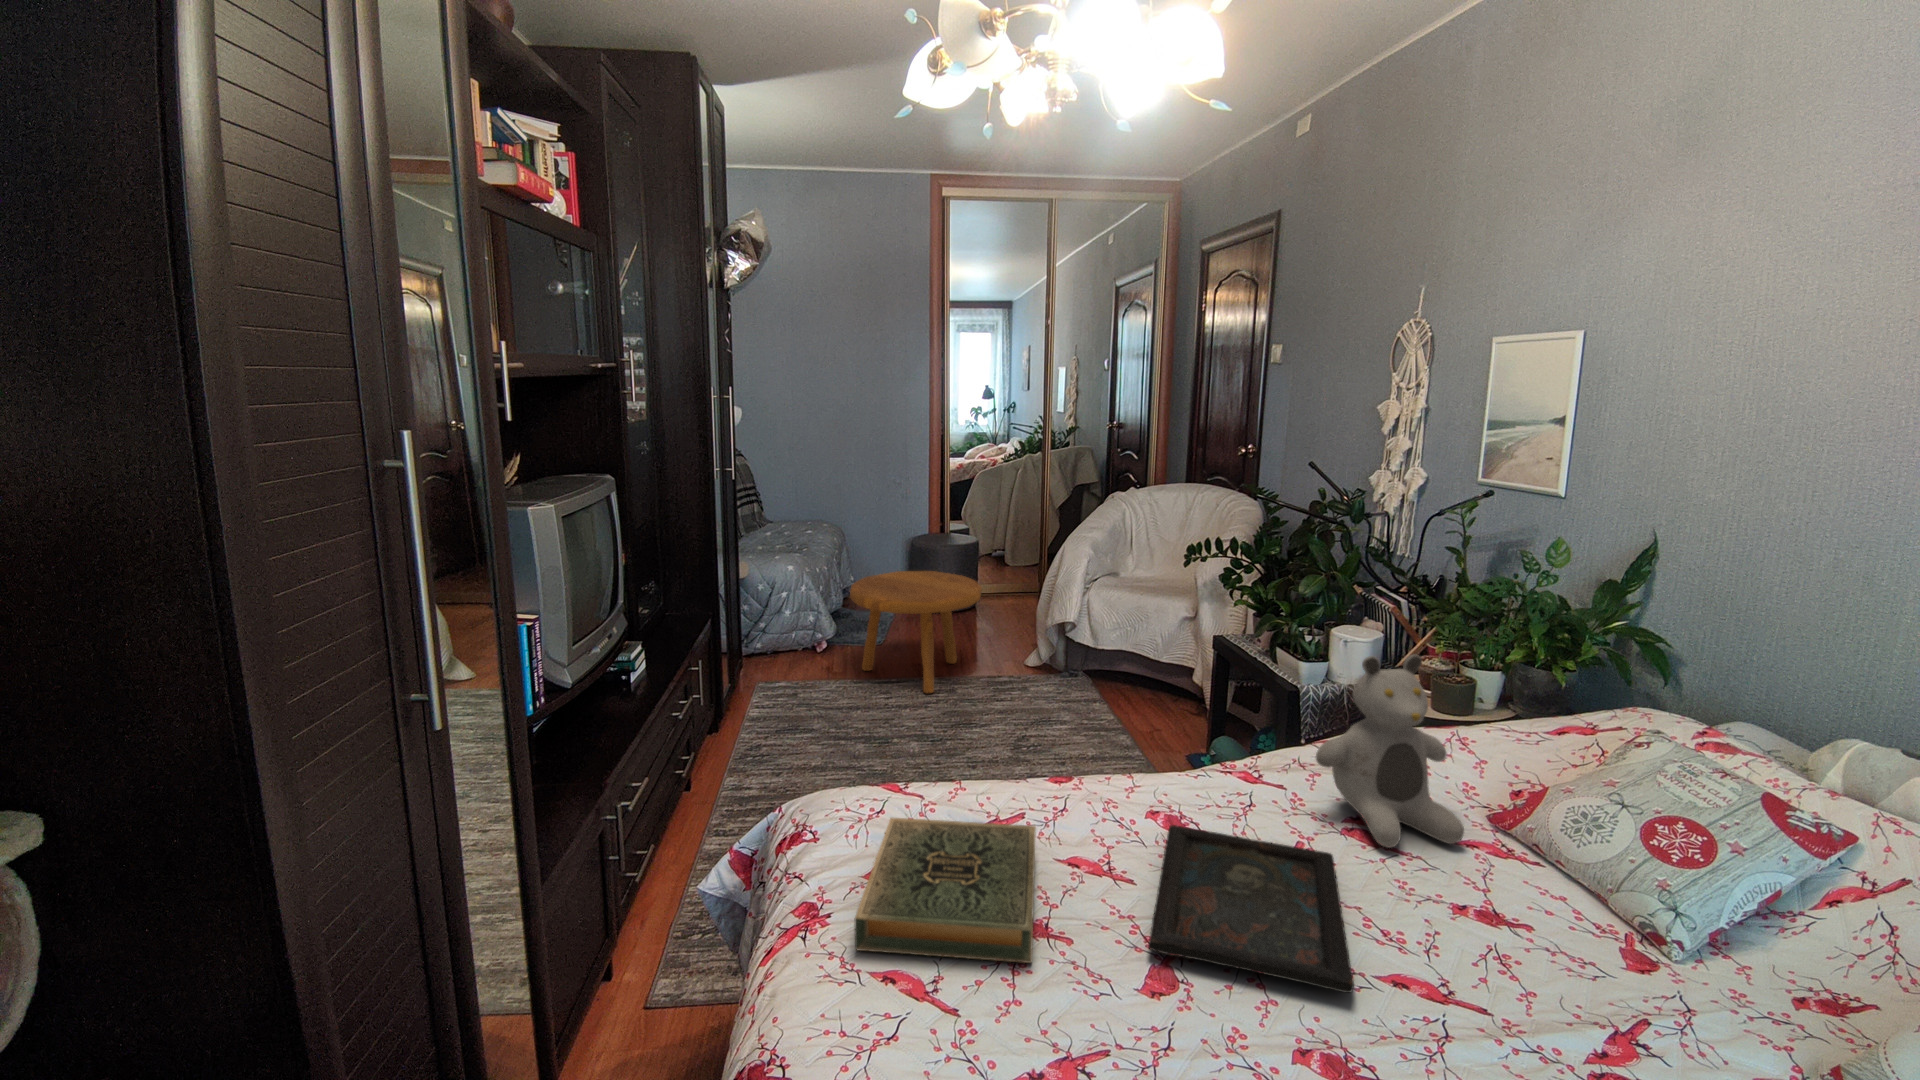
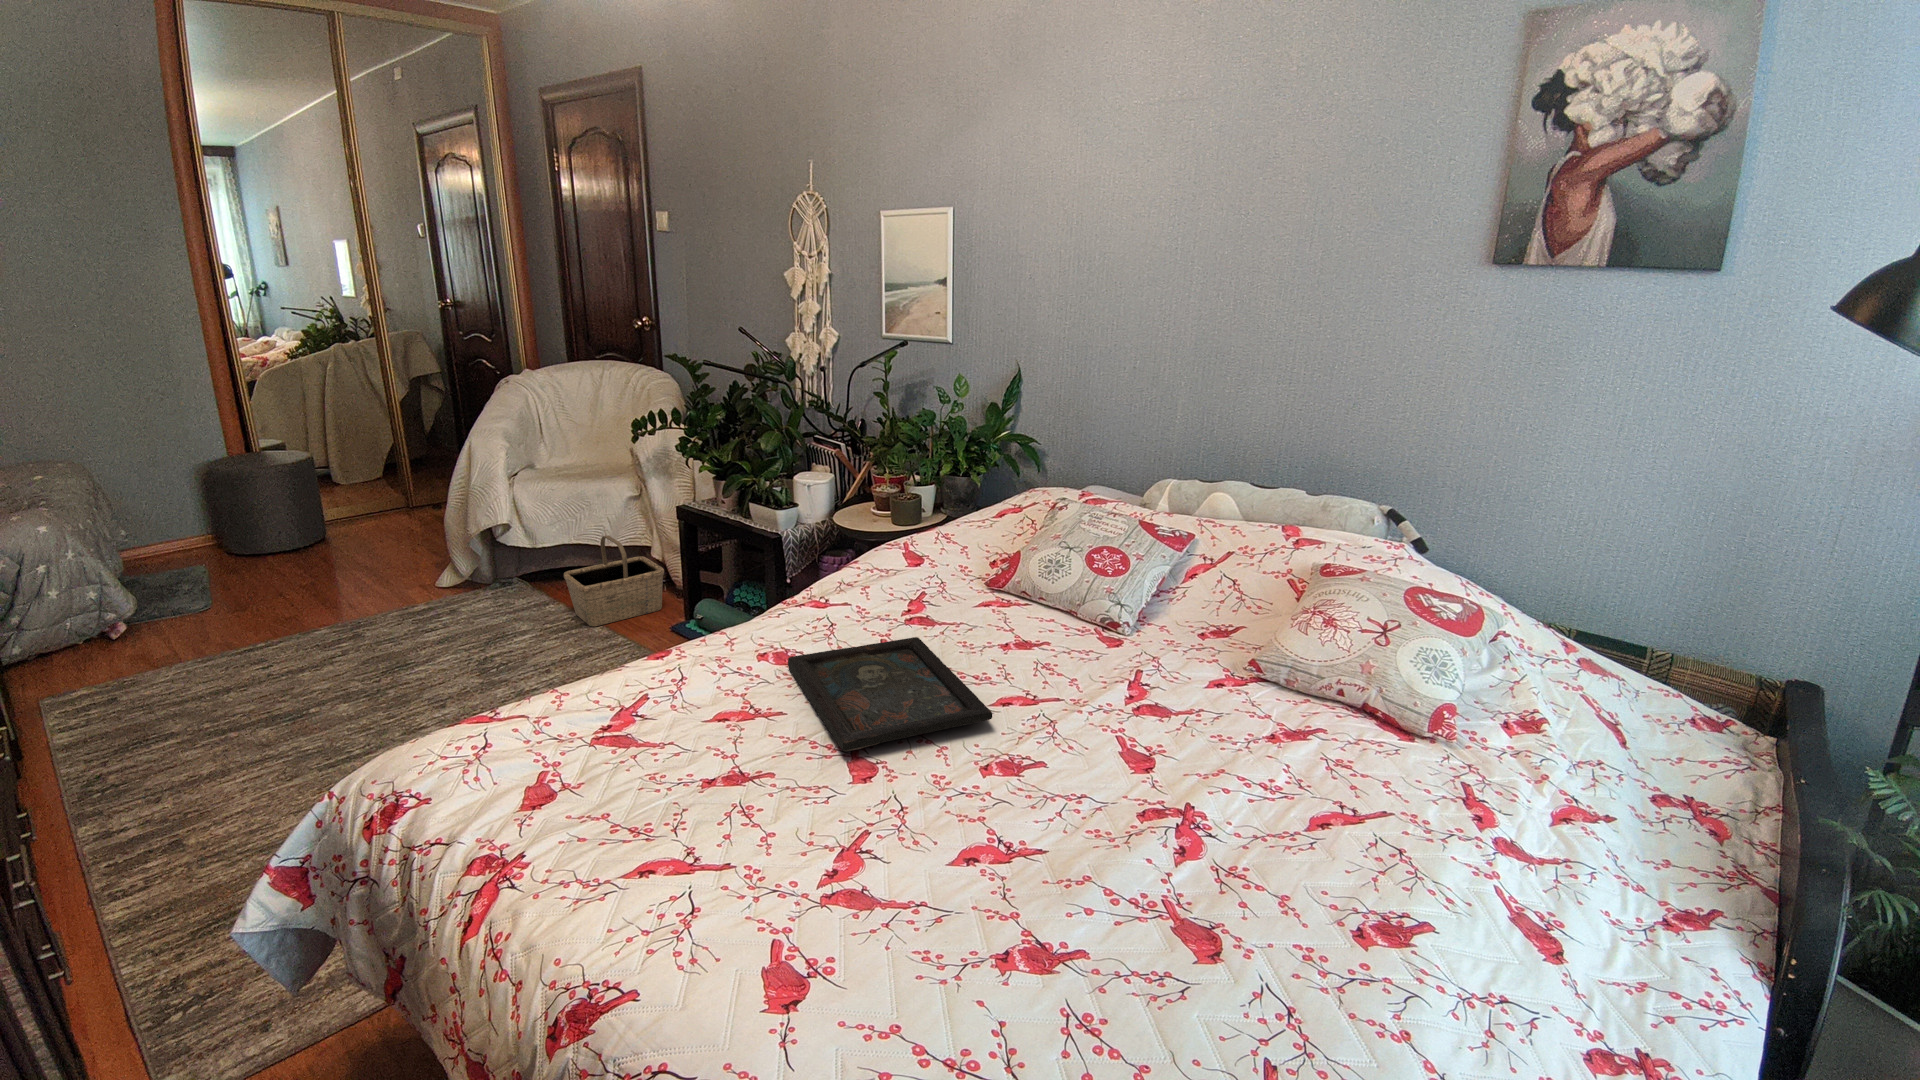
footstool: present [850,571,982,694] -> none [150,497,369,648]
basket: none [1108,650,1198,735] -> present [564,536,664,626]
teddy bear: present [1316,655,1464,848] -> none [876,469,985,623]
hardback book: present [855,818,1036,963] -> none [519,696,757,873]

